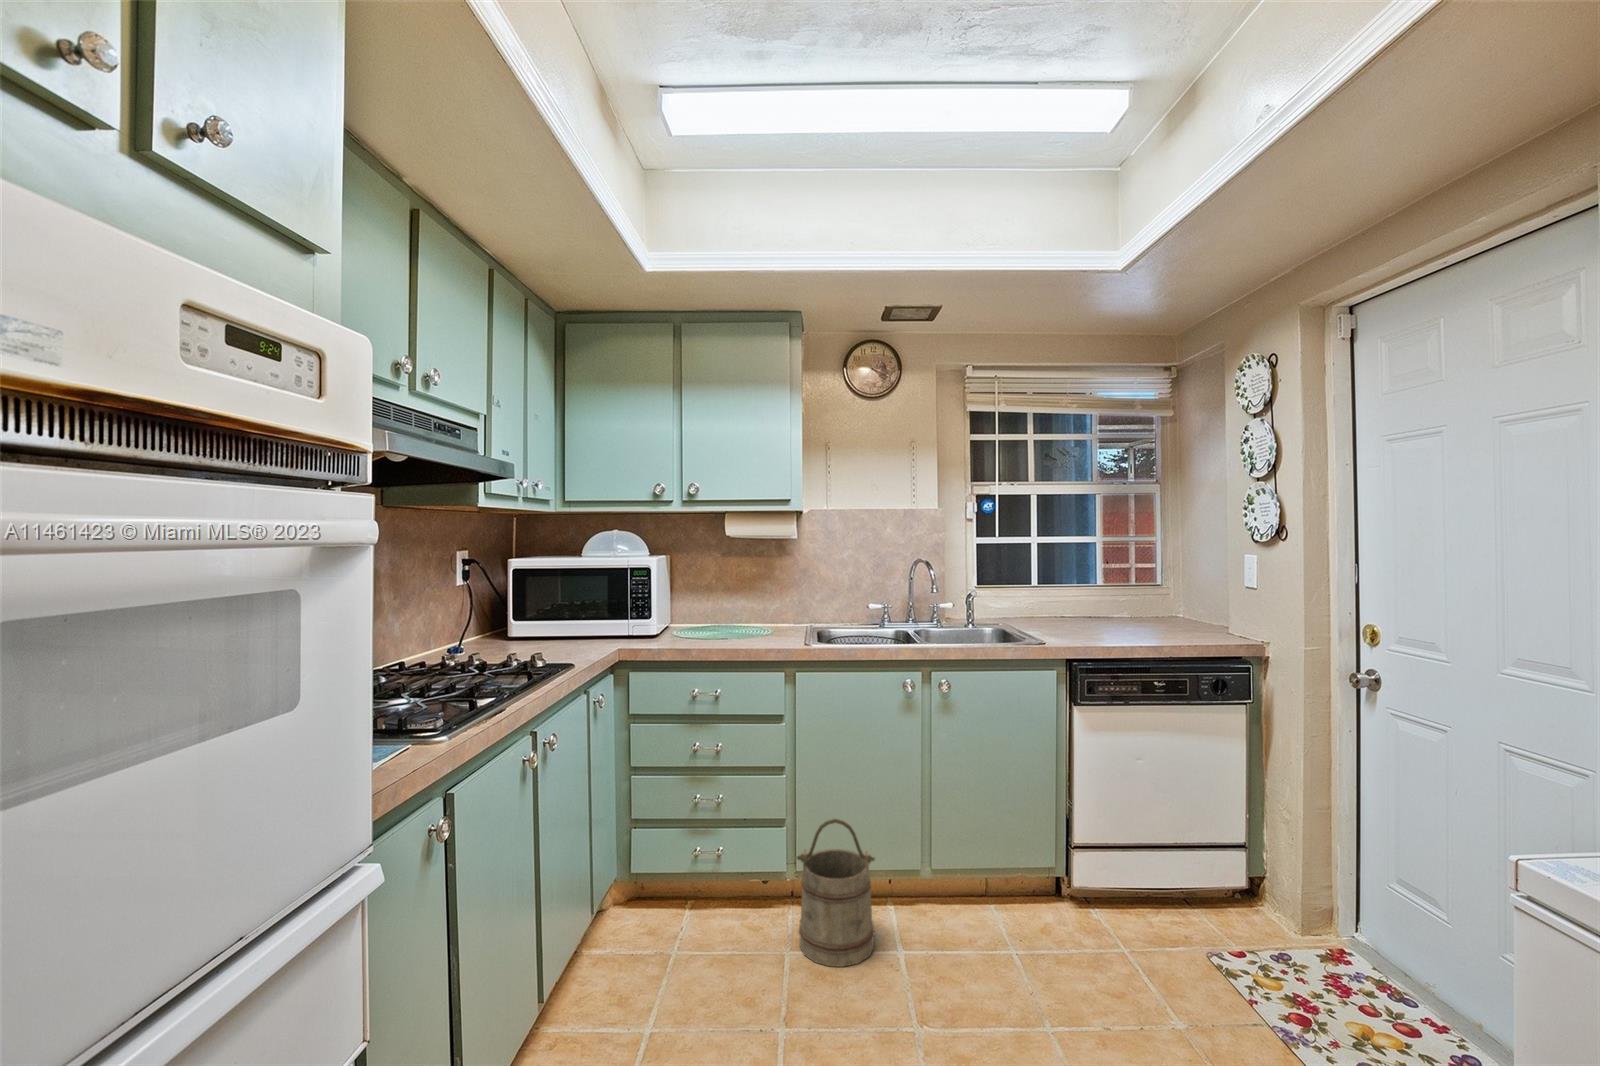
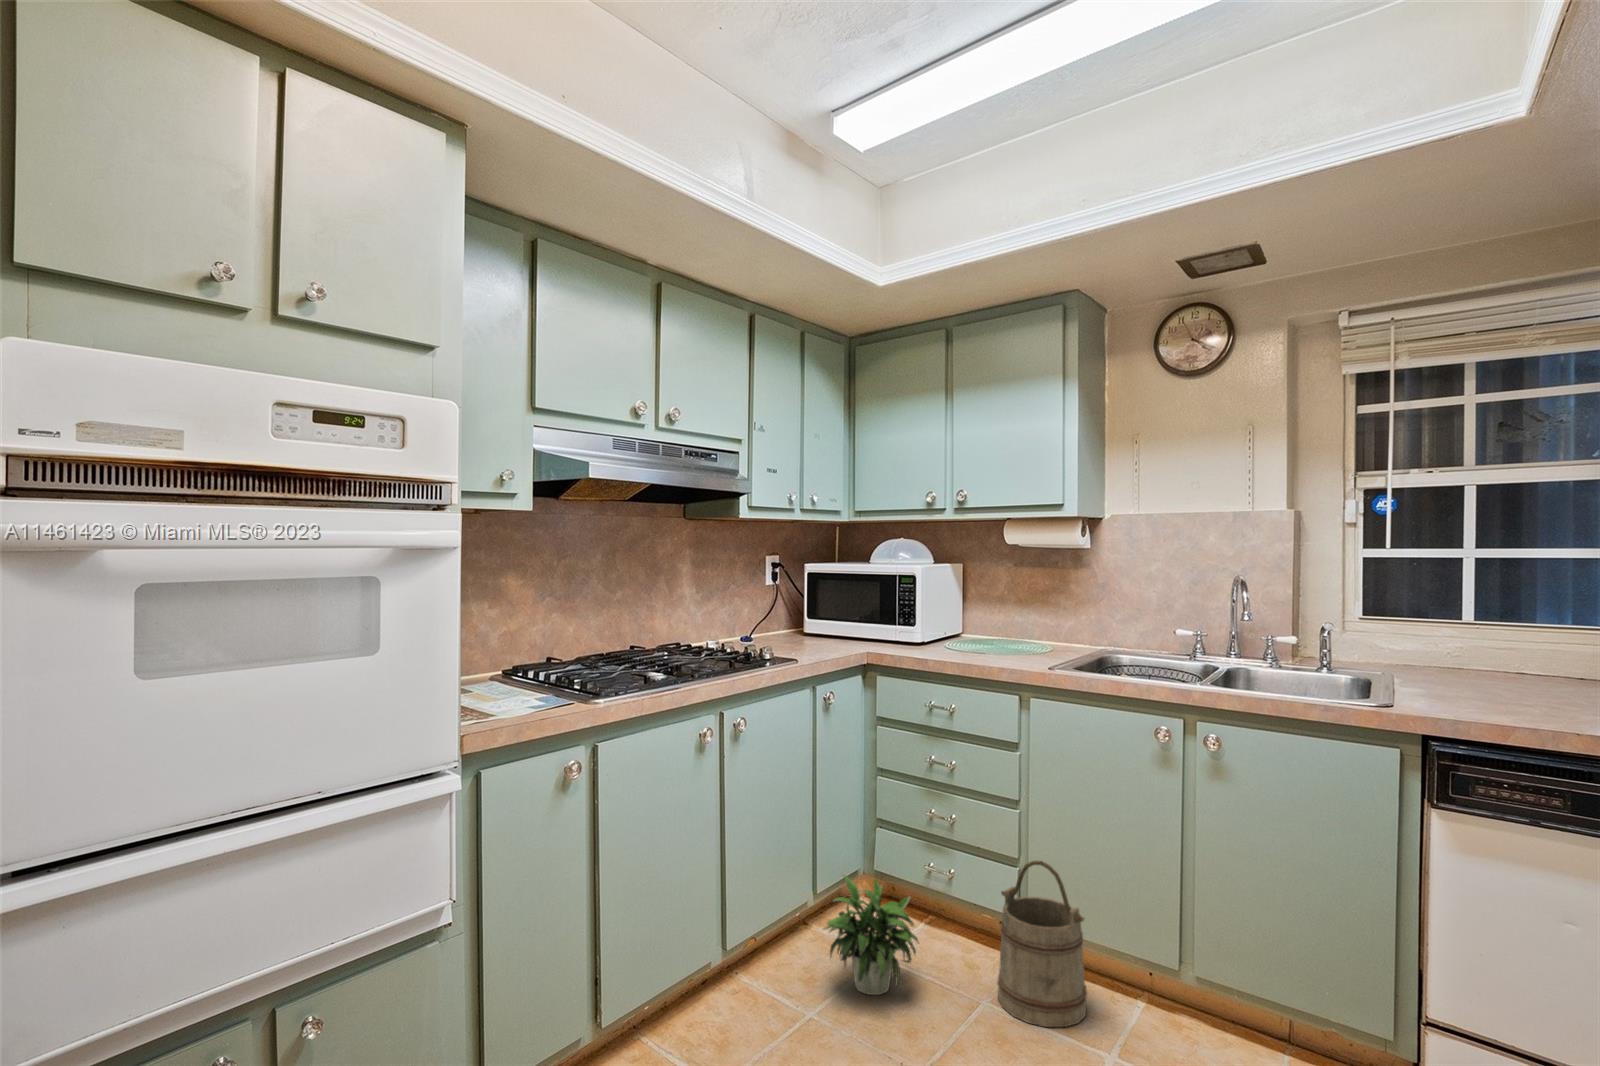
potted plant: none [647,882,749,1009] -> present [825,876,918,995]

